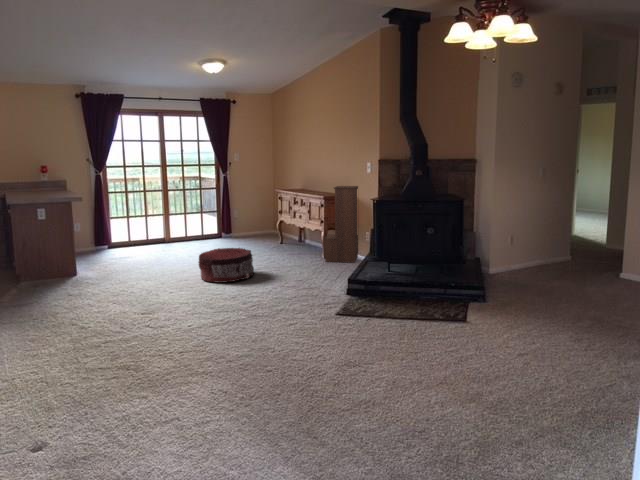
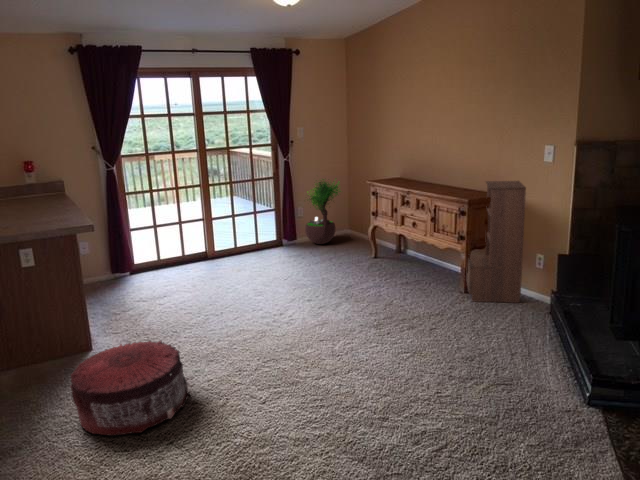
potted tree: none [236,187,264,237] -> present [305,179,340,244]
pouf: present [198,248,254,283] -> present [70,341,190,435]

